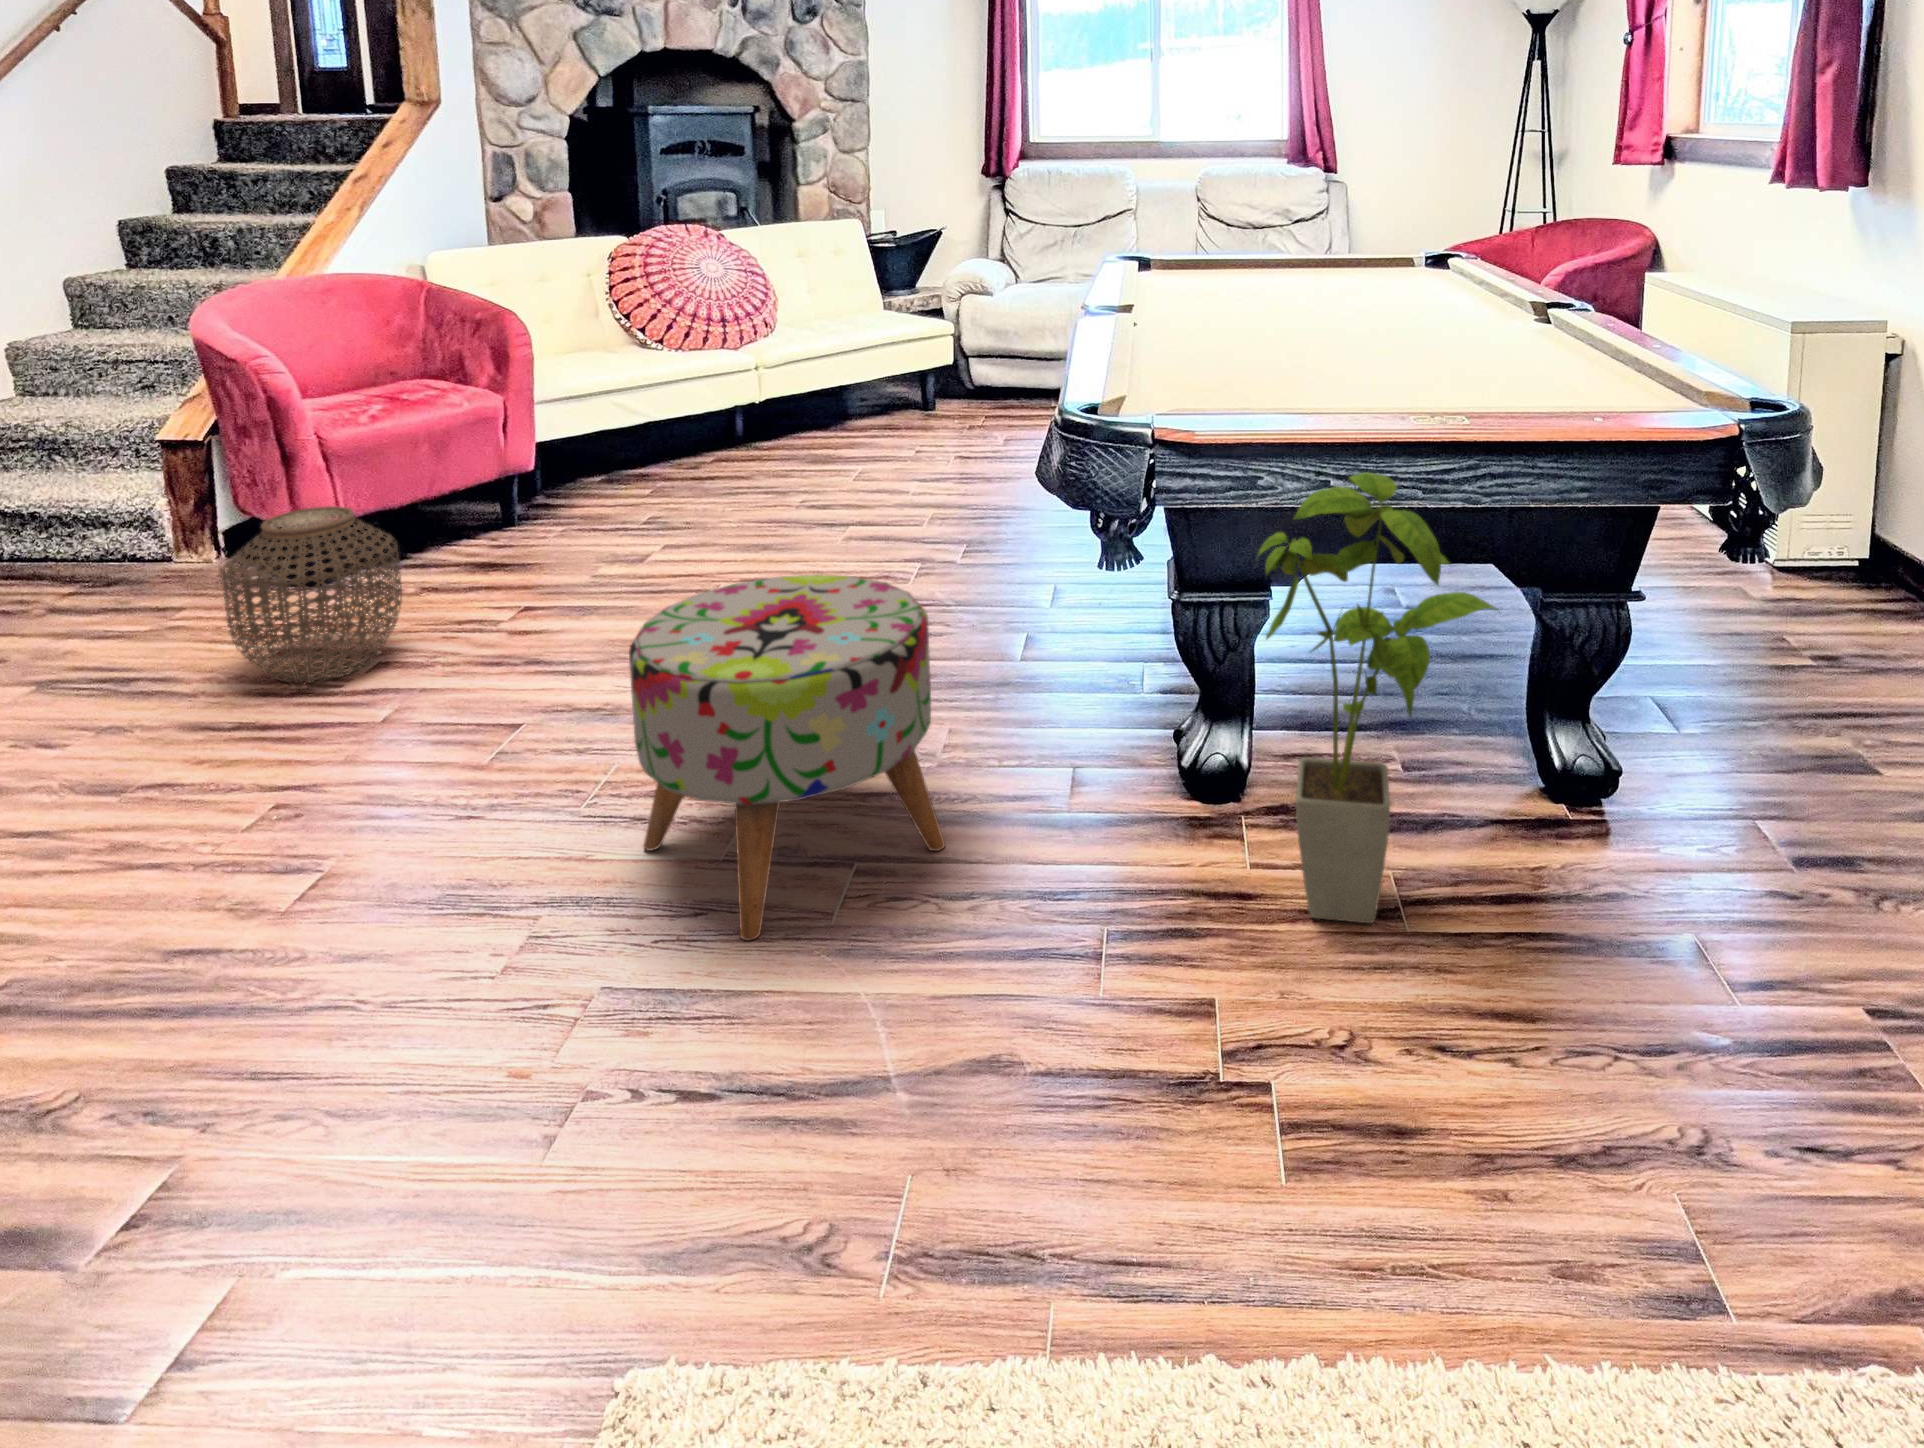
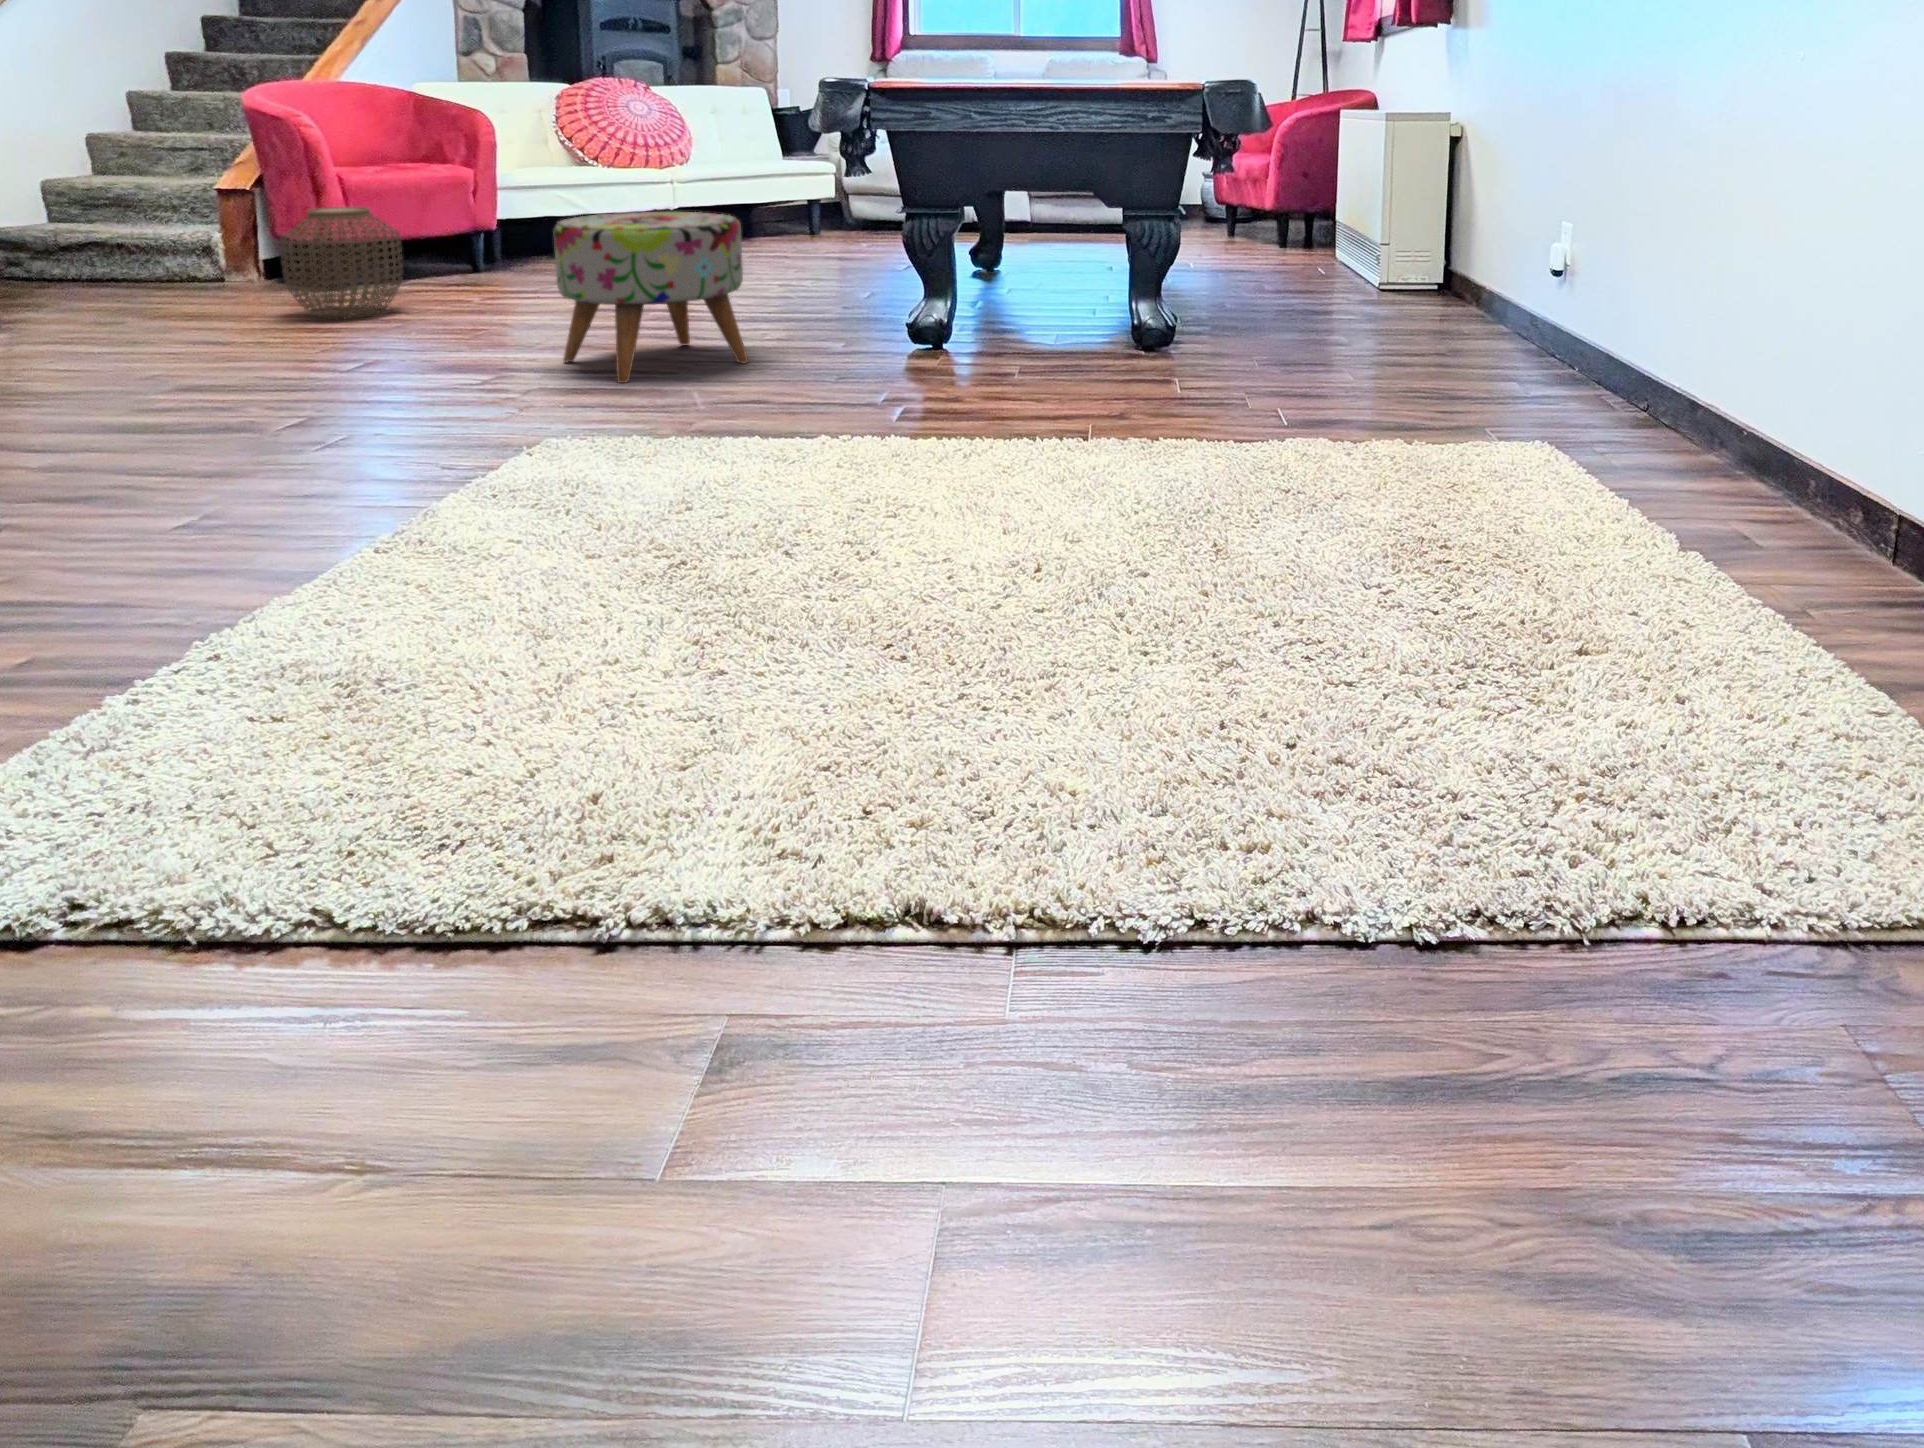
house plant: present [1258,472,1500,923] -> none [923,114,1066,379]

